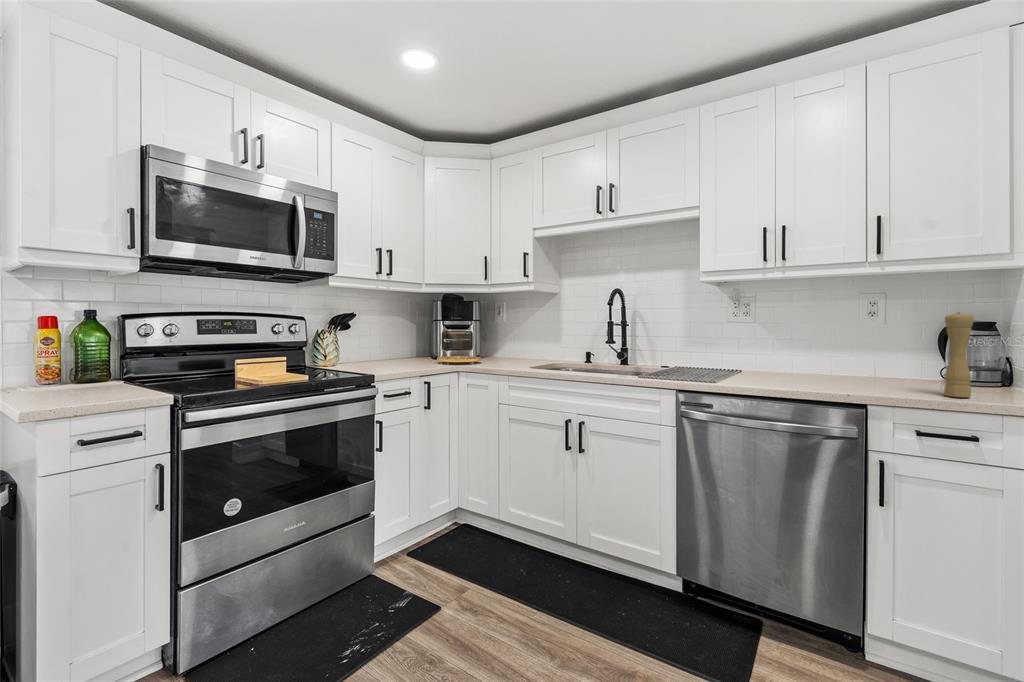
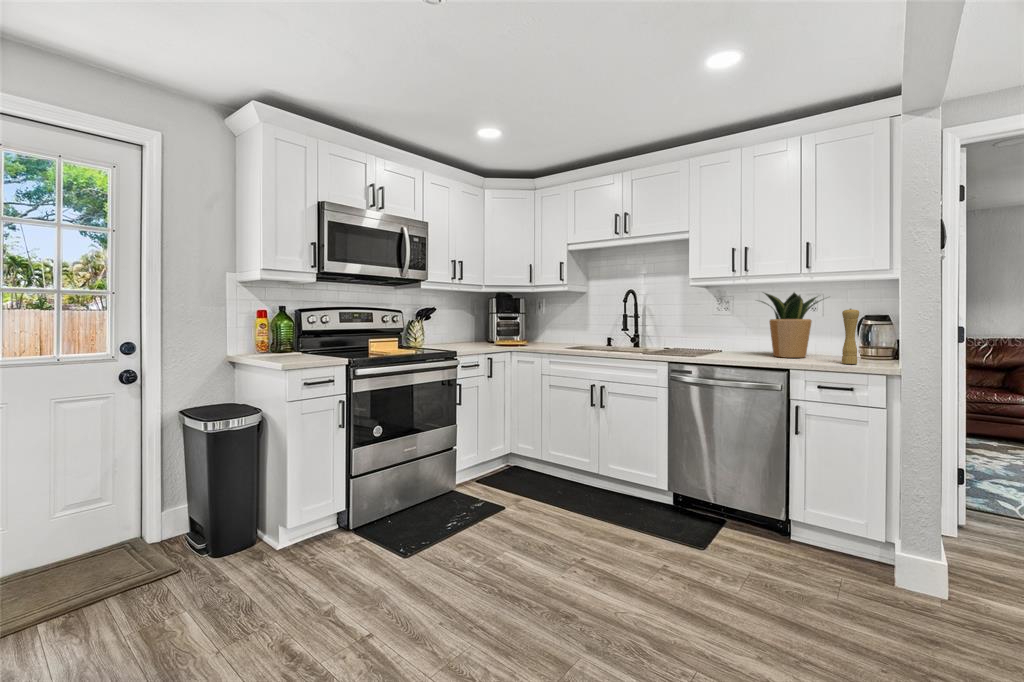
potted plant: none [797,288,911,384] -> present [760,292,823,358]

